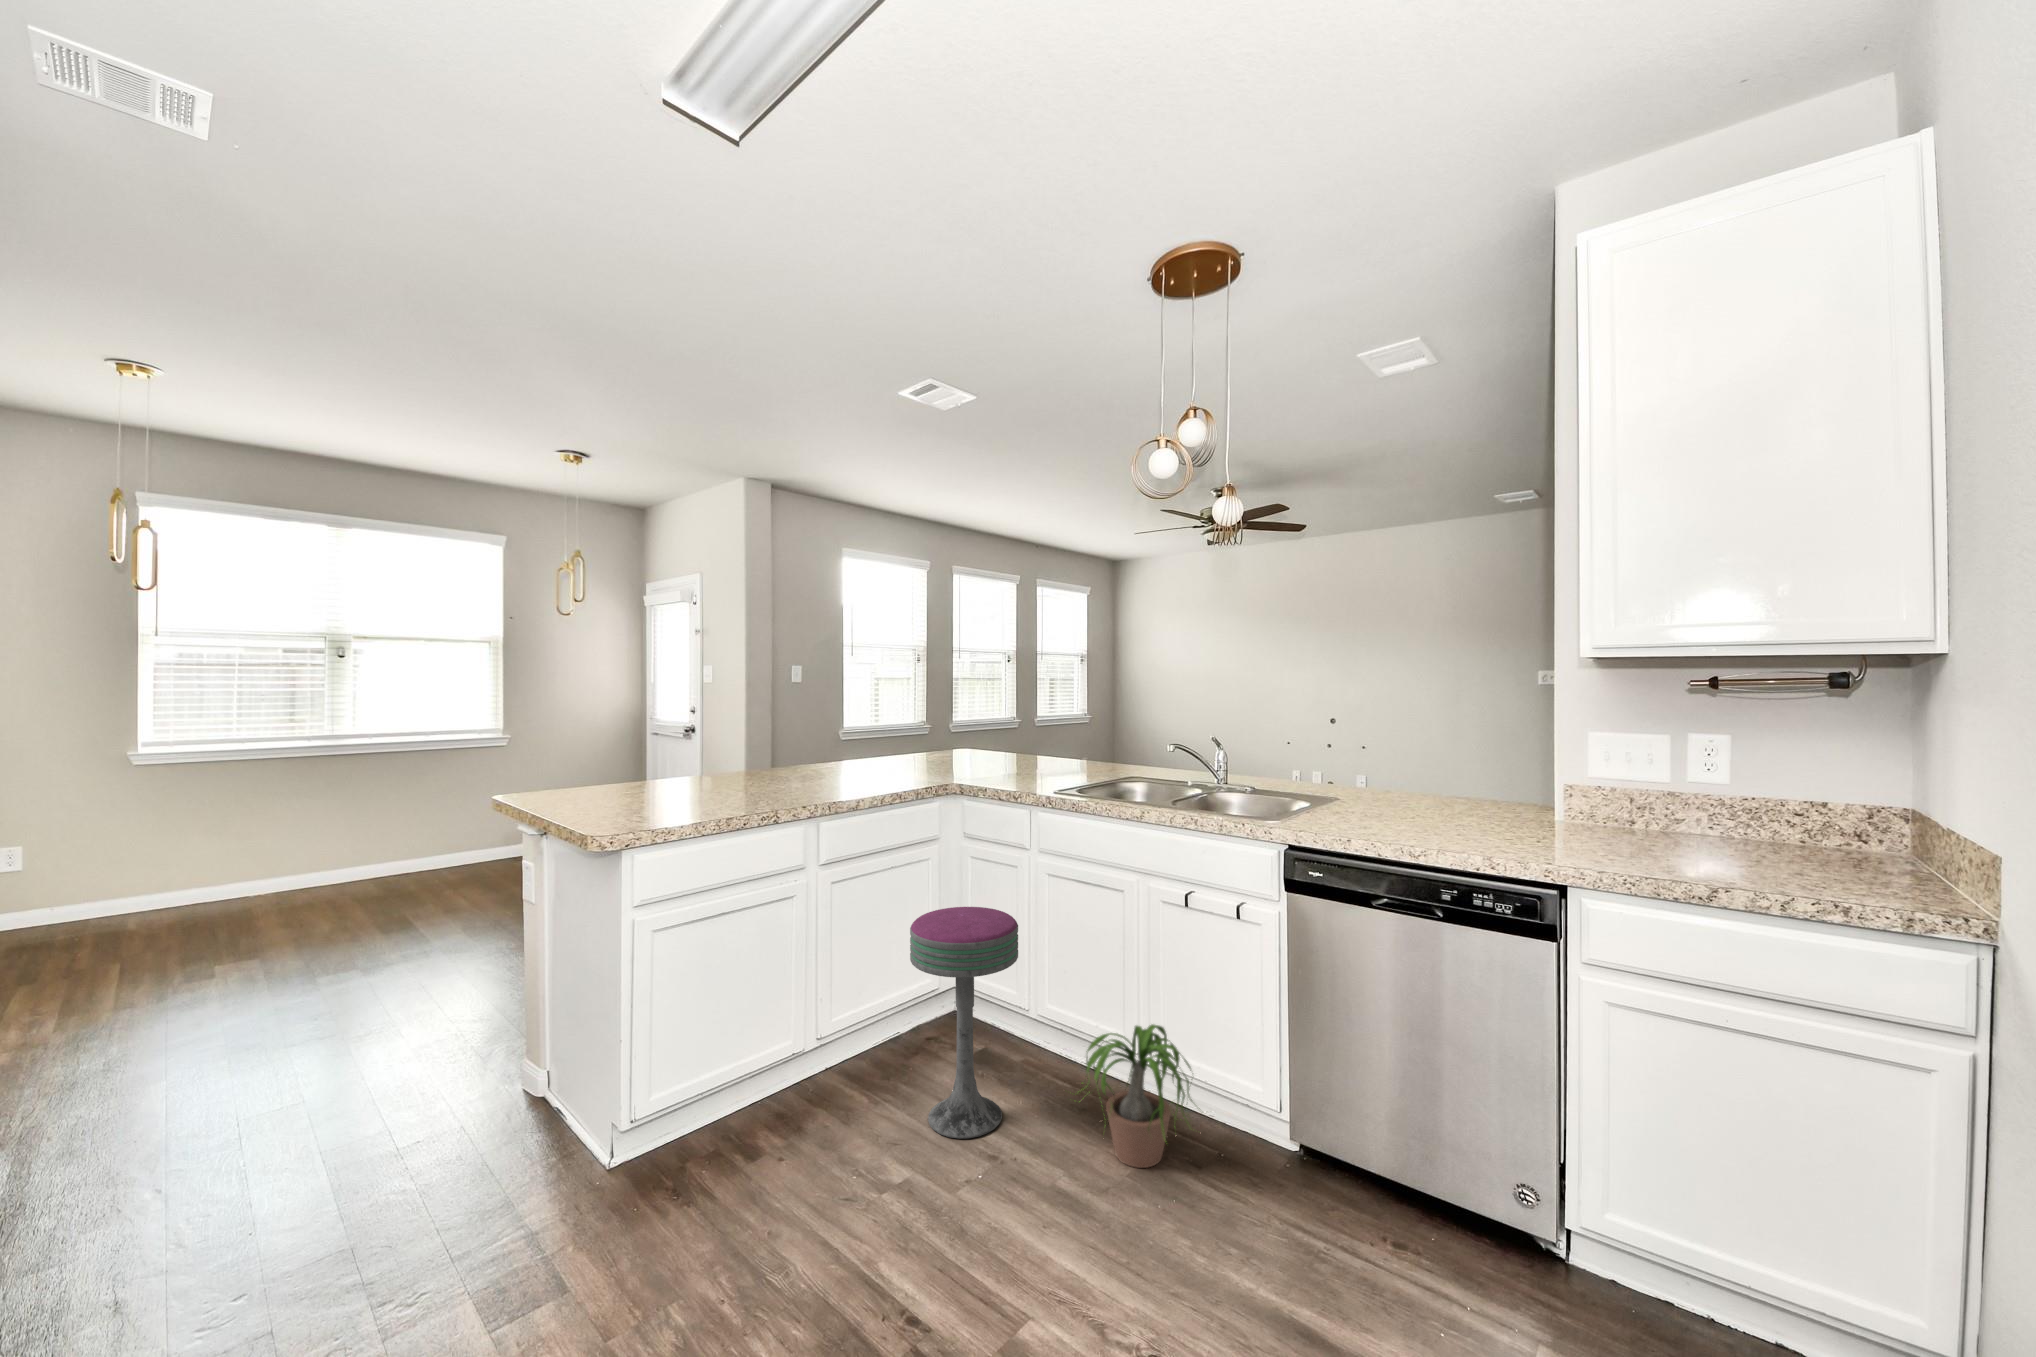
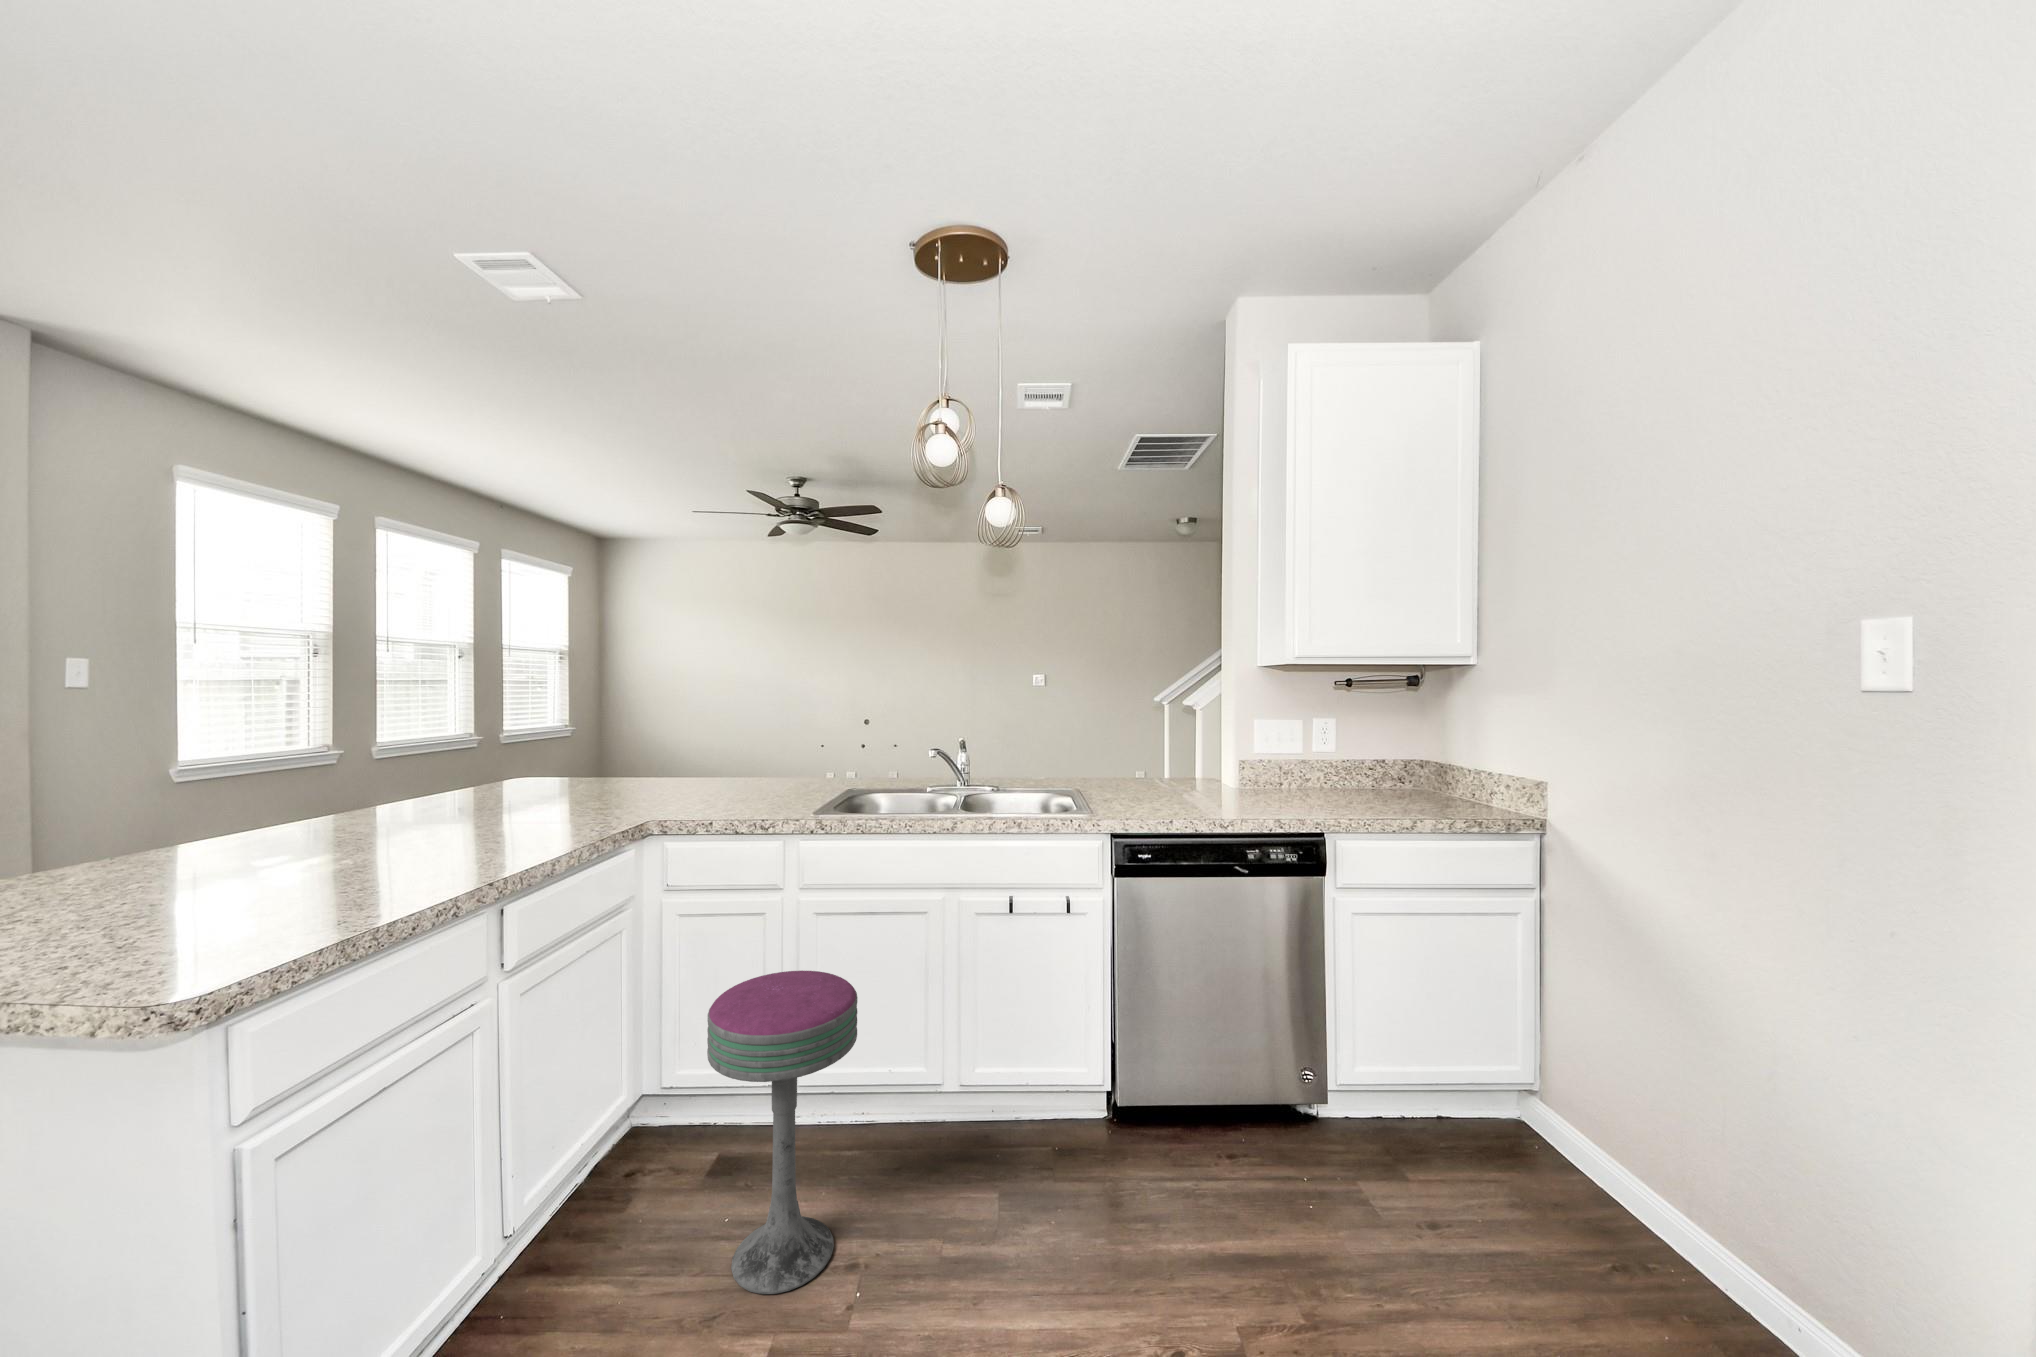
potted plant: present [1081,1024,1200,1168] -> none [927,1045,1084,1209]

